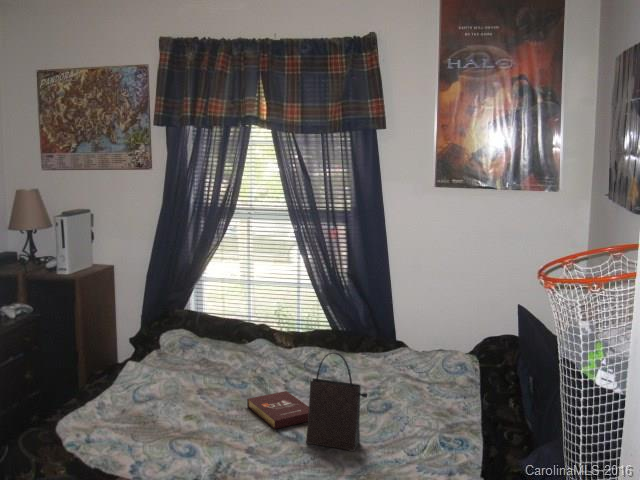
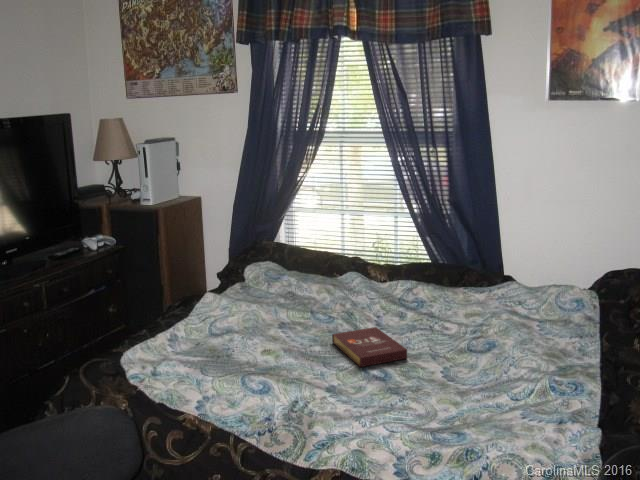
handbag: present [306,352,367,451] -> none [394,281,465,394]

